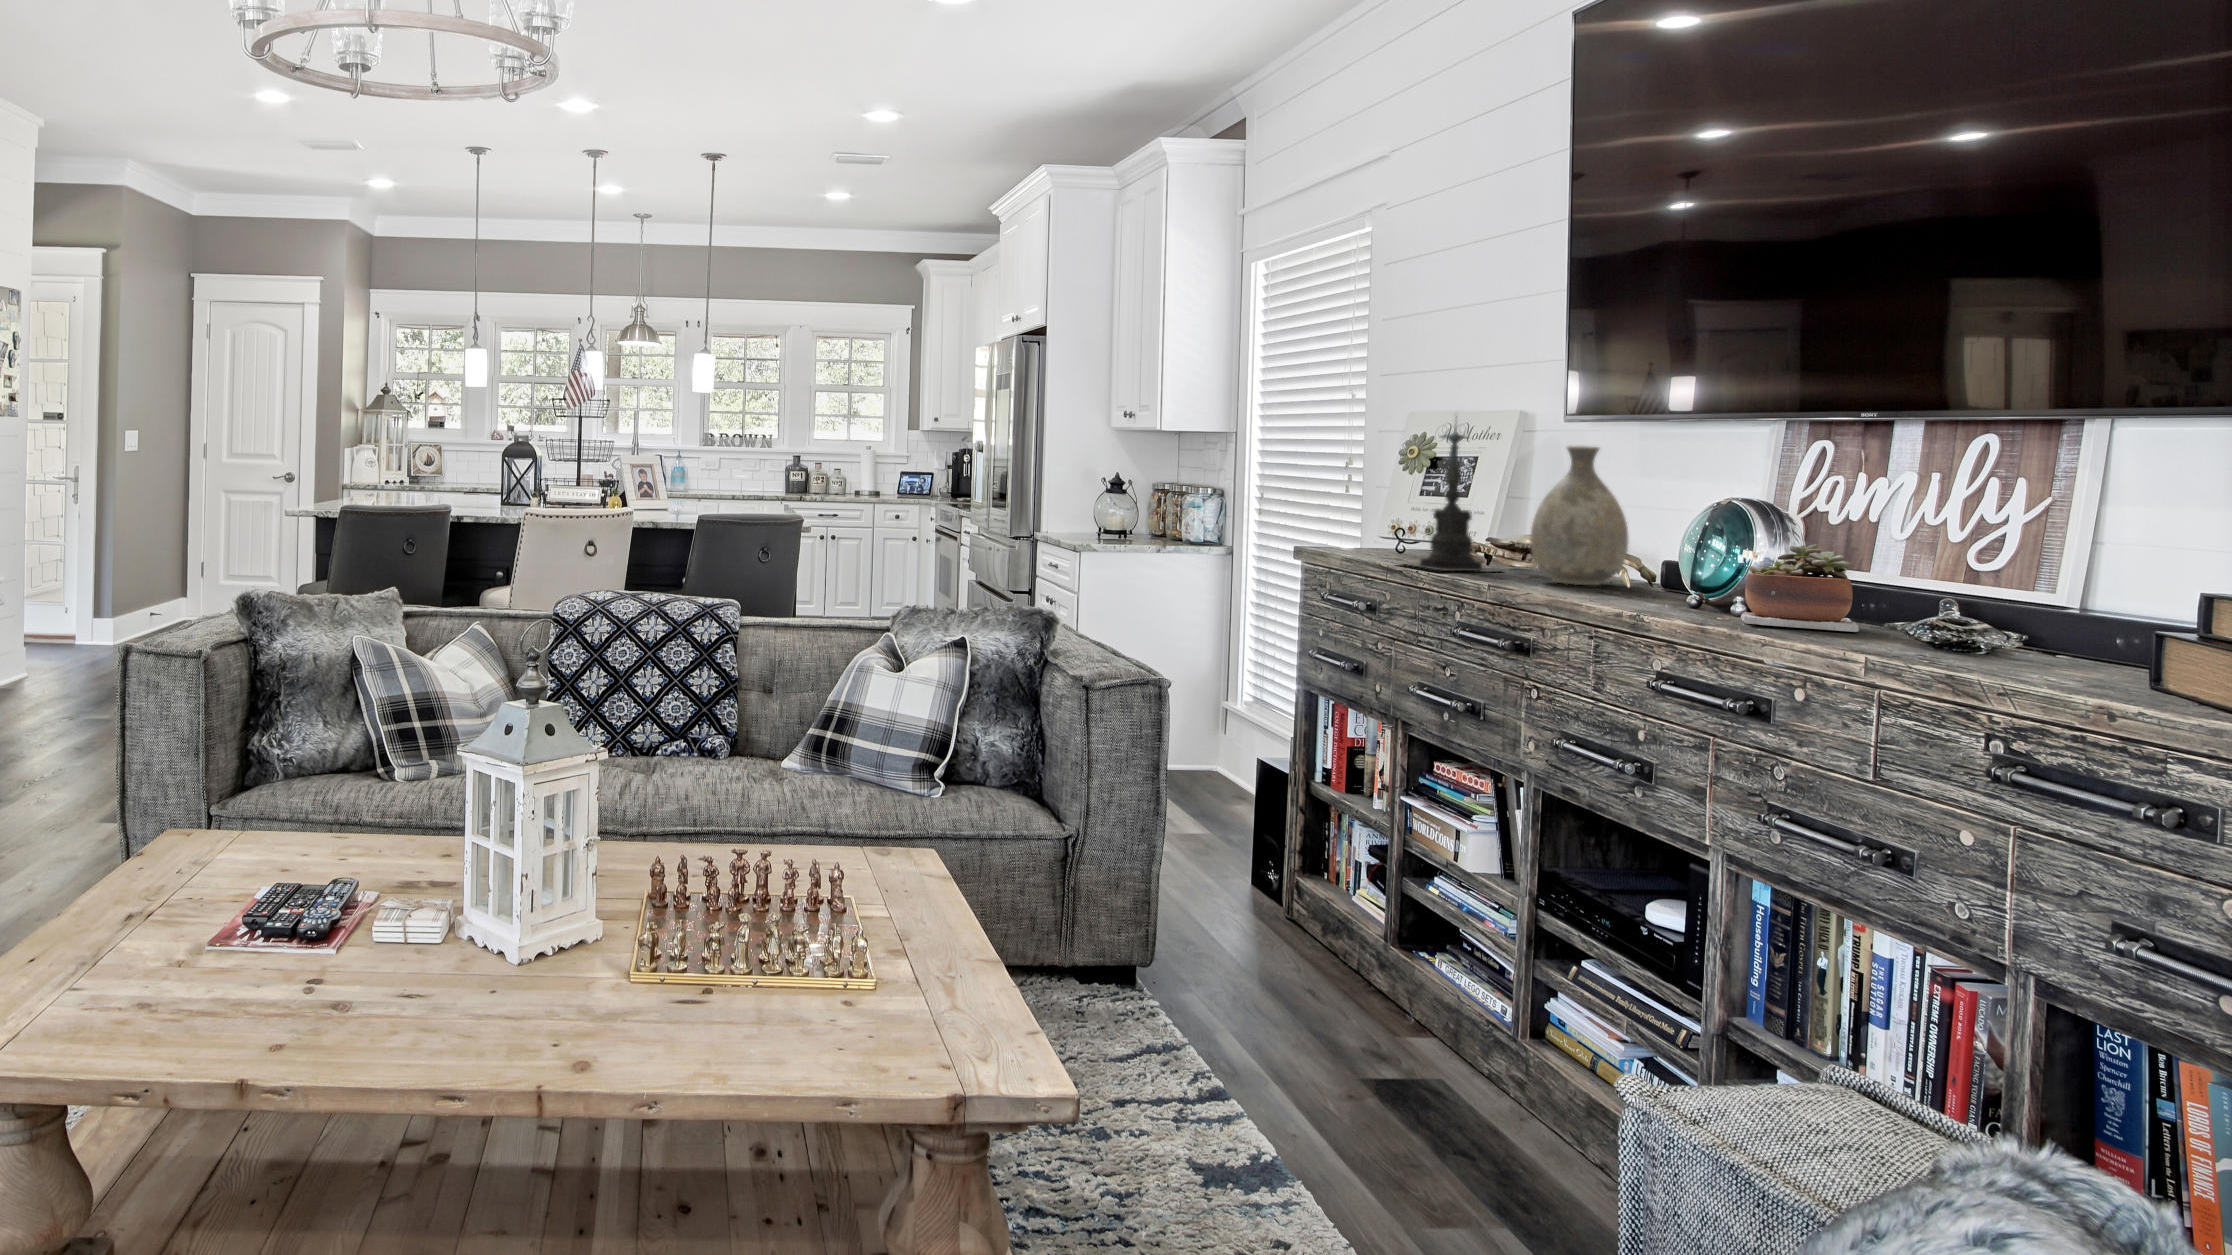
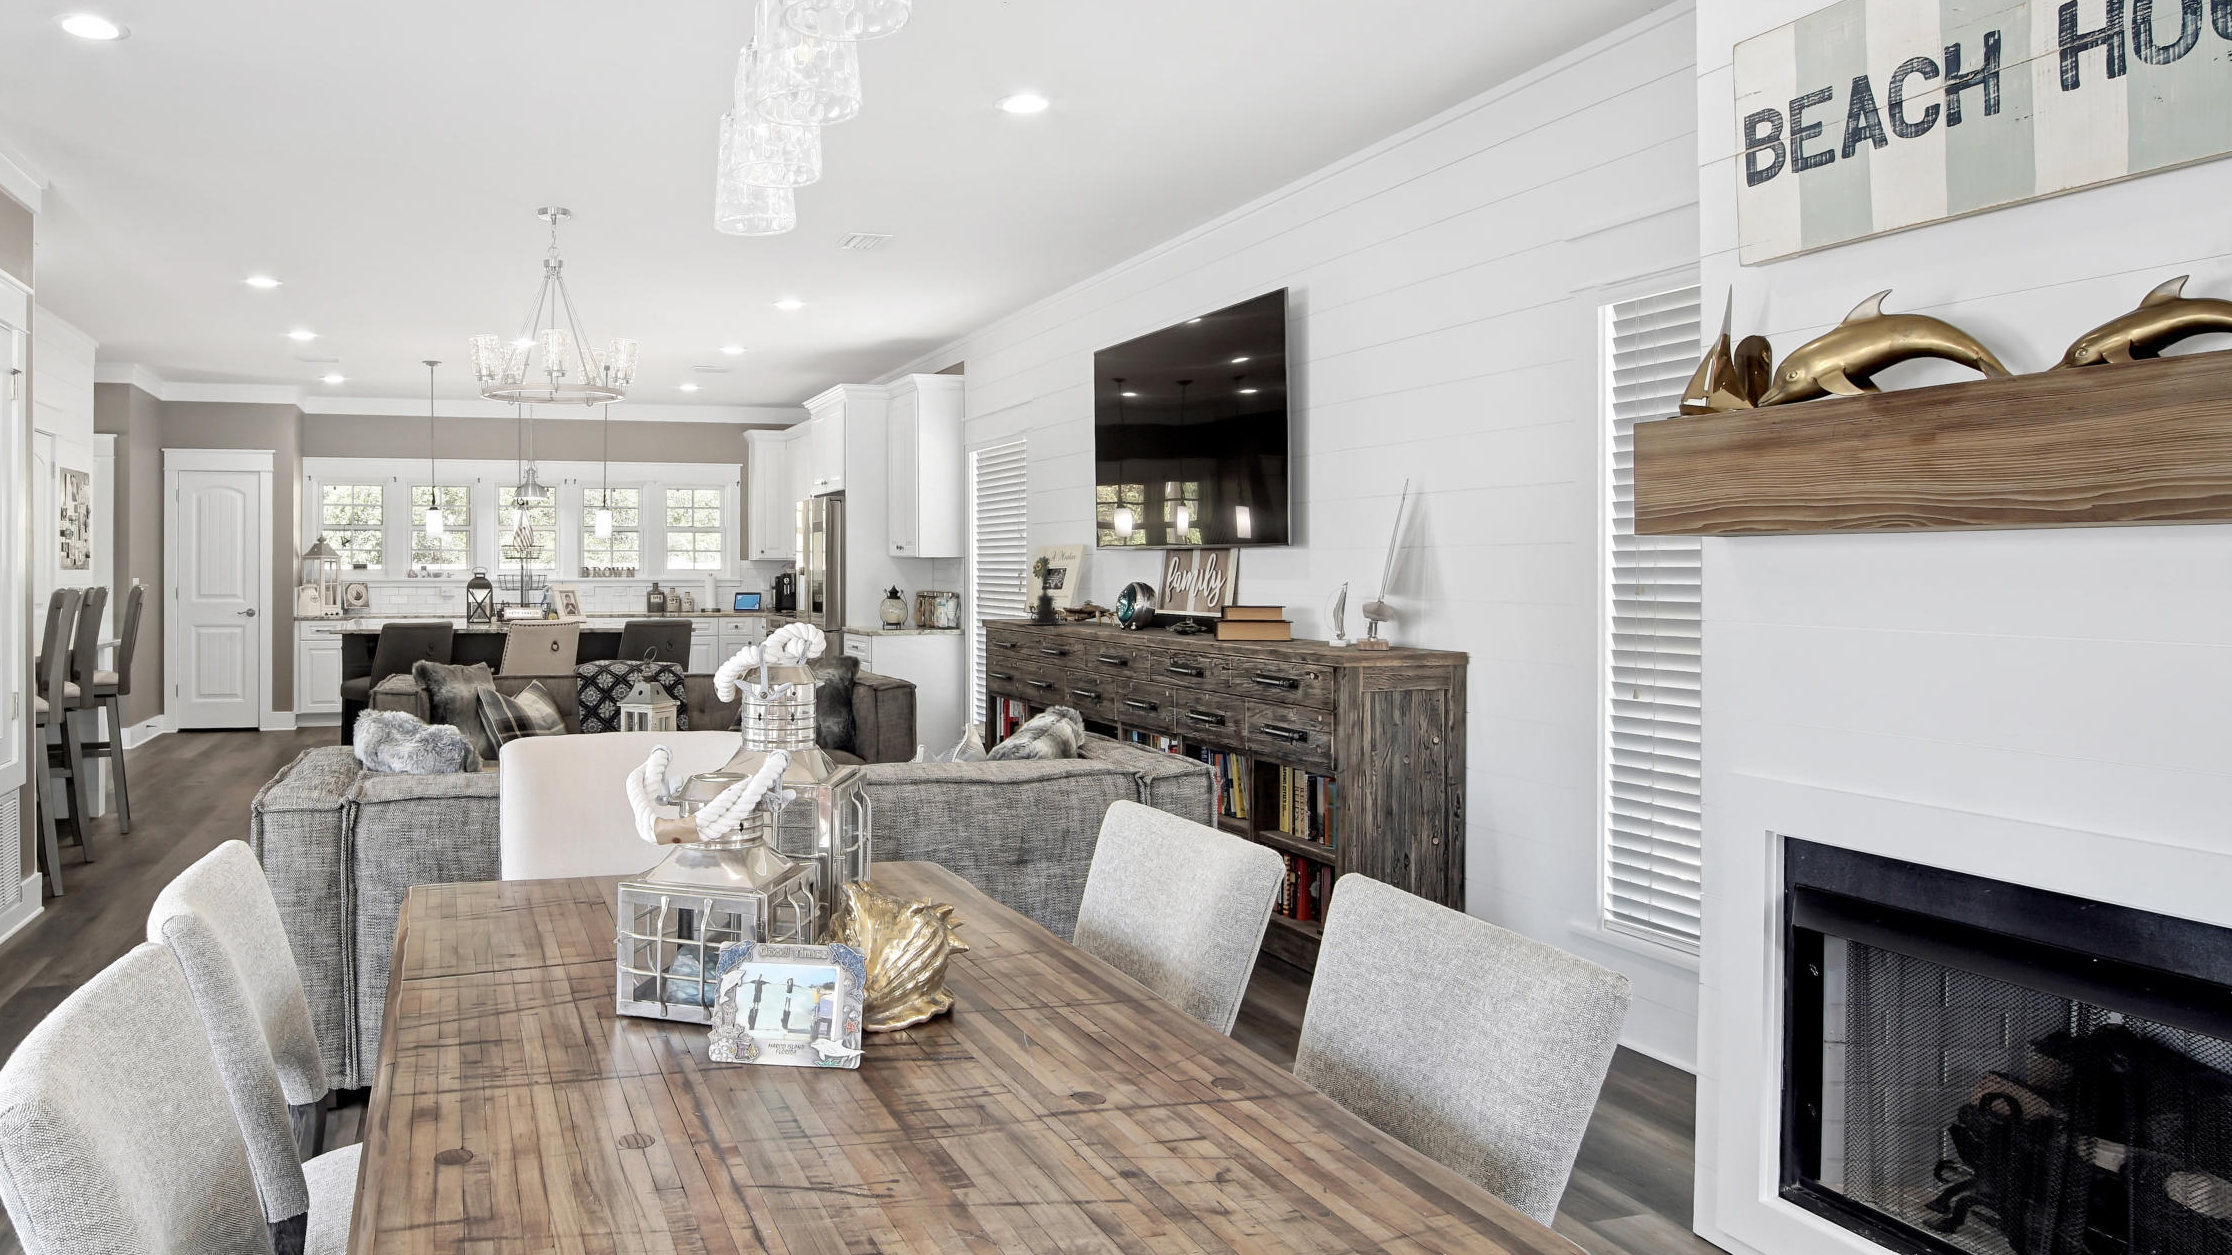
vase: present [1530,446,1629,585] -> none [1072,563,1111,627]
succulent plant: present [1741,544,1859,632] -> none [1128,601,1170,634]

